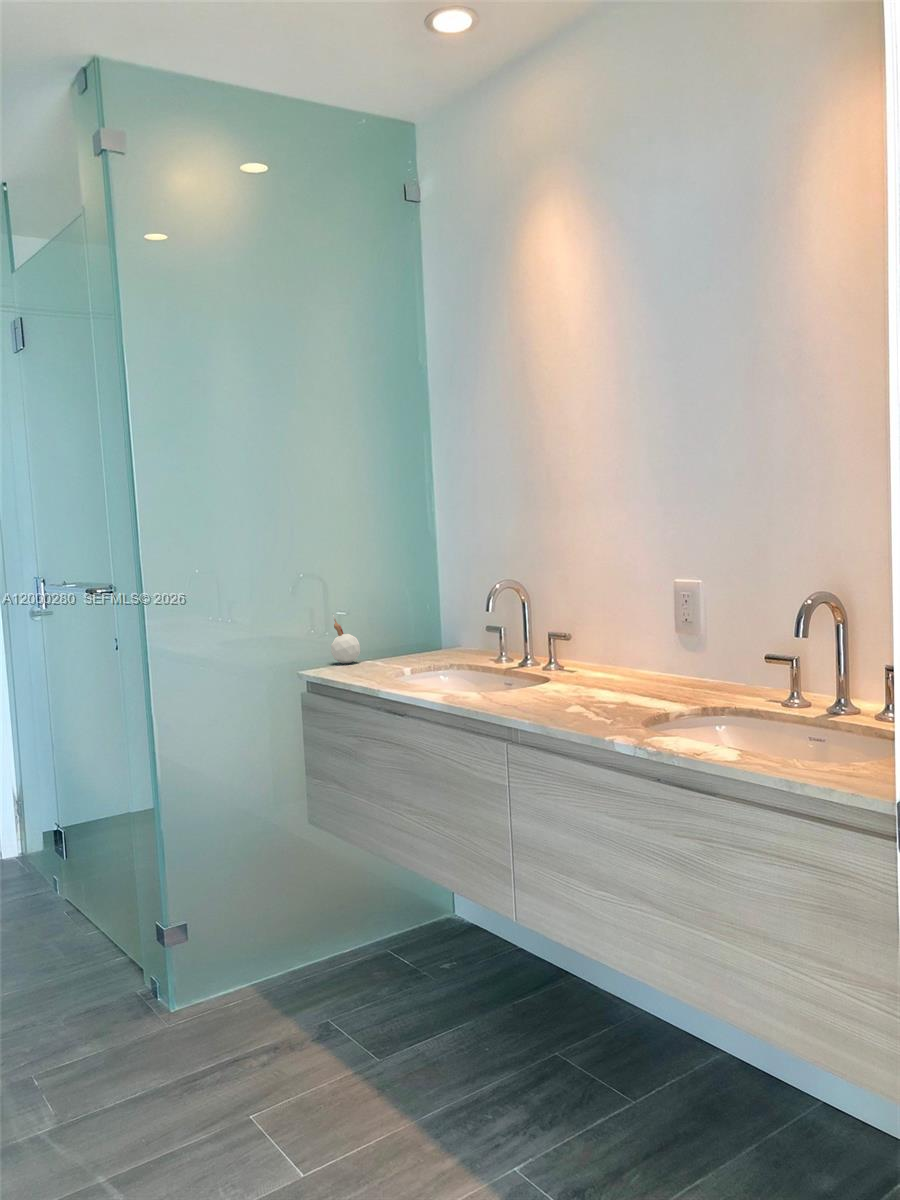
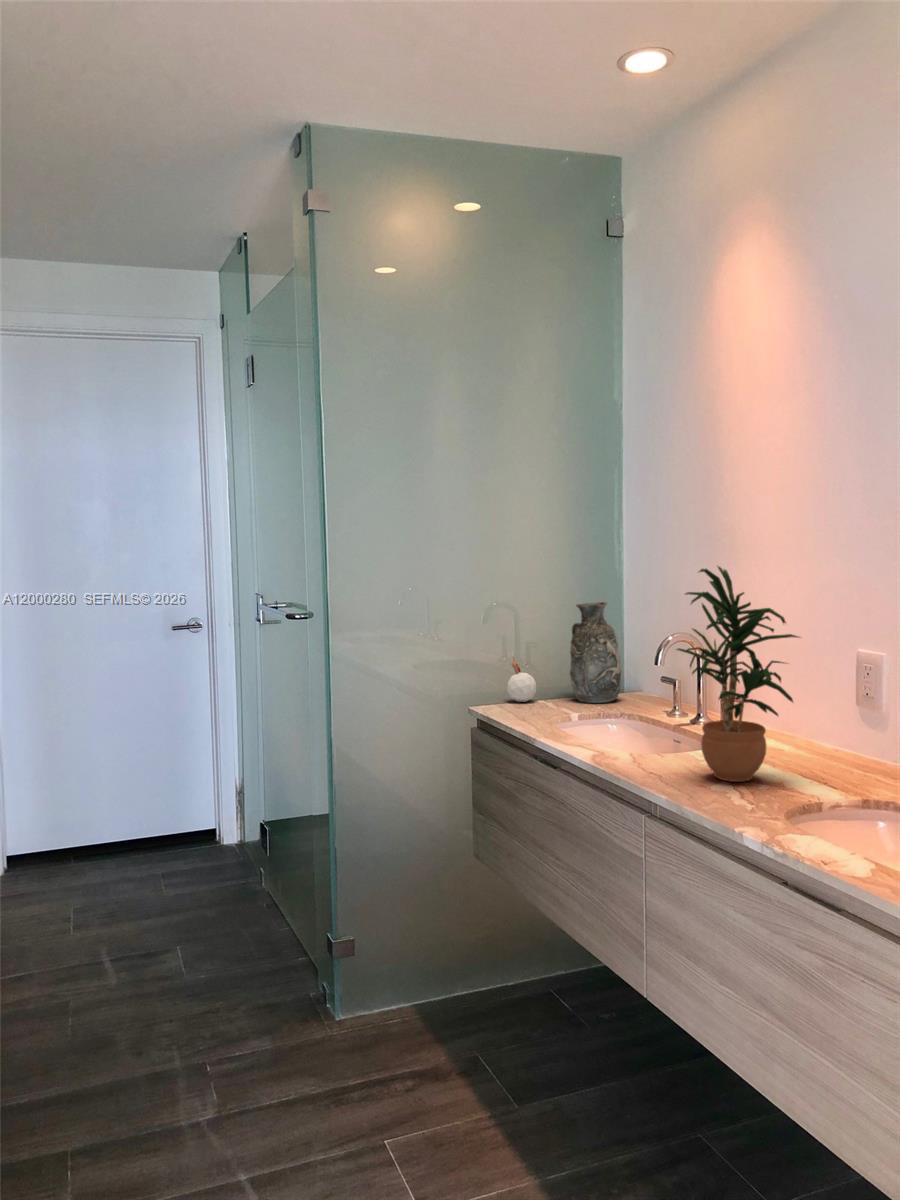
potted plant: none [524,500,638,705] -> present [677,566,799,782]
decorative vase: none [390,559,443,659] -> present [570,602,622,703]

